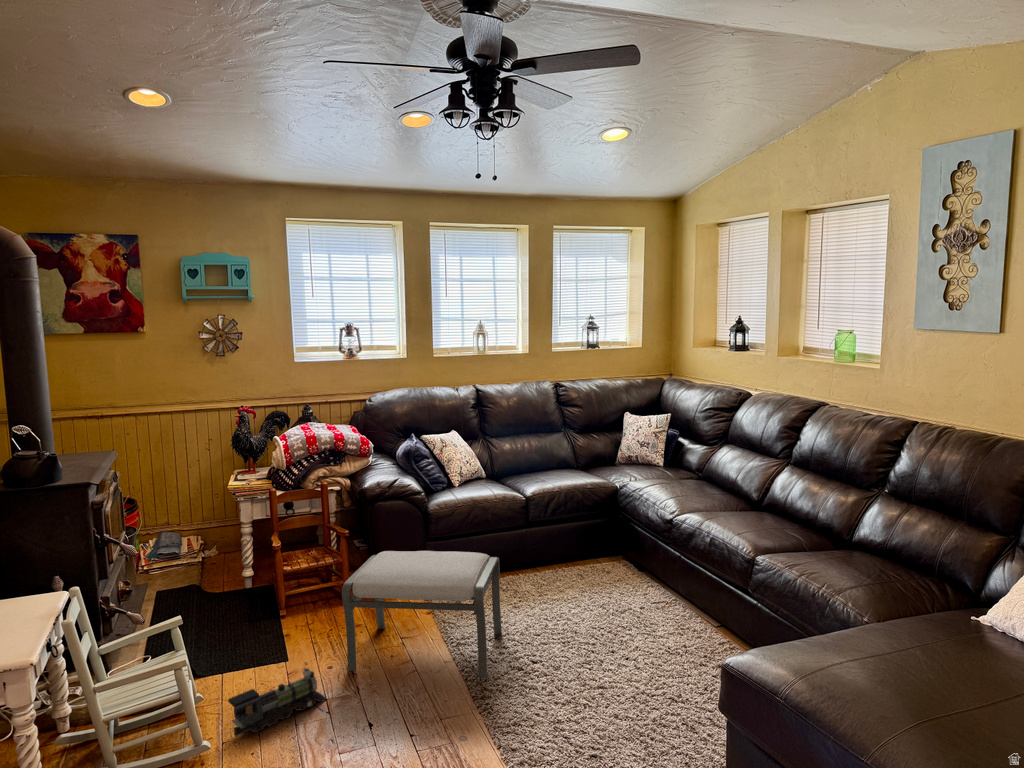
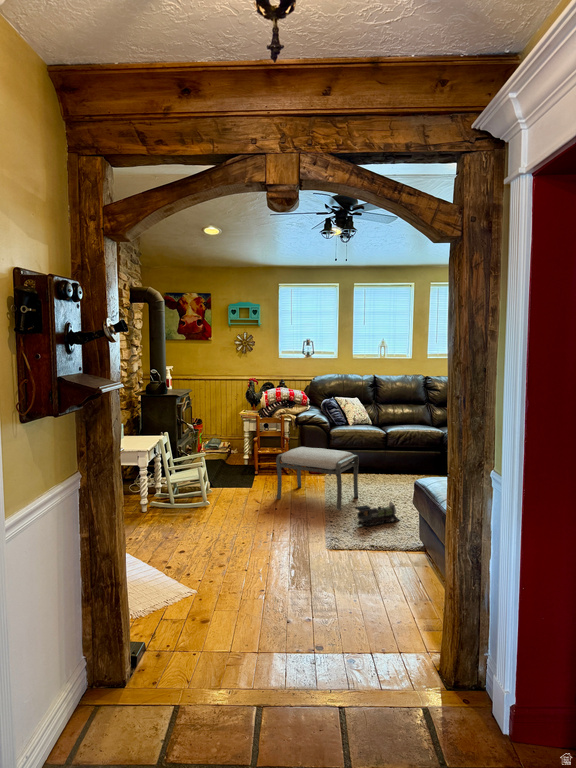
toy train: present [228,663,326,736] -> present [356,502,400,526]

